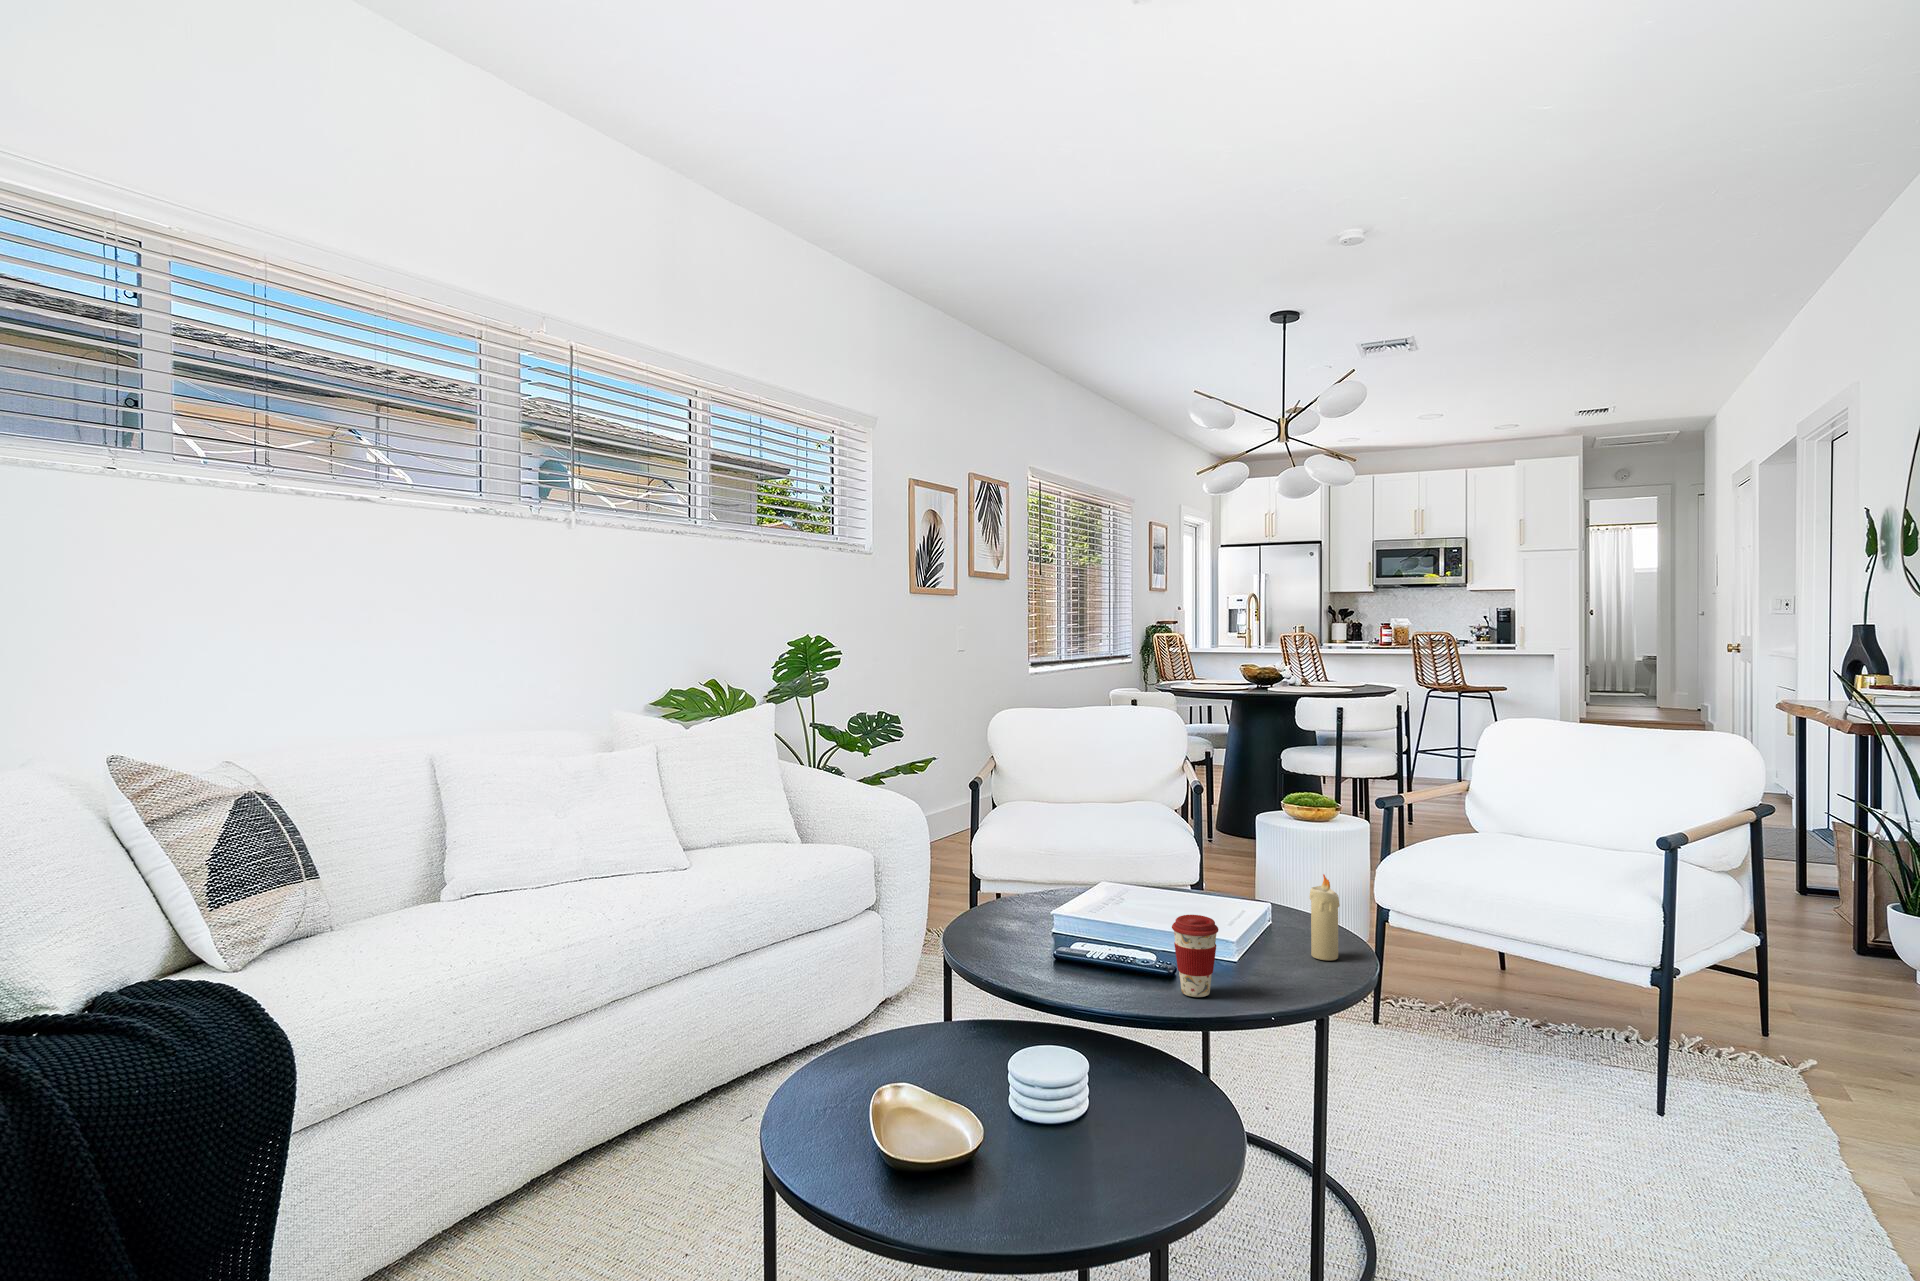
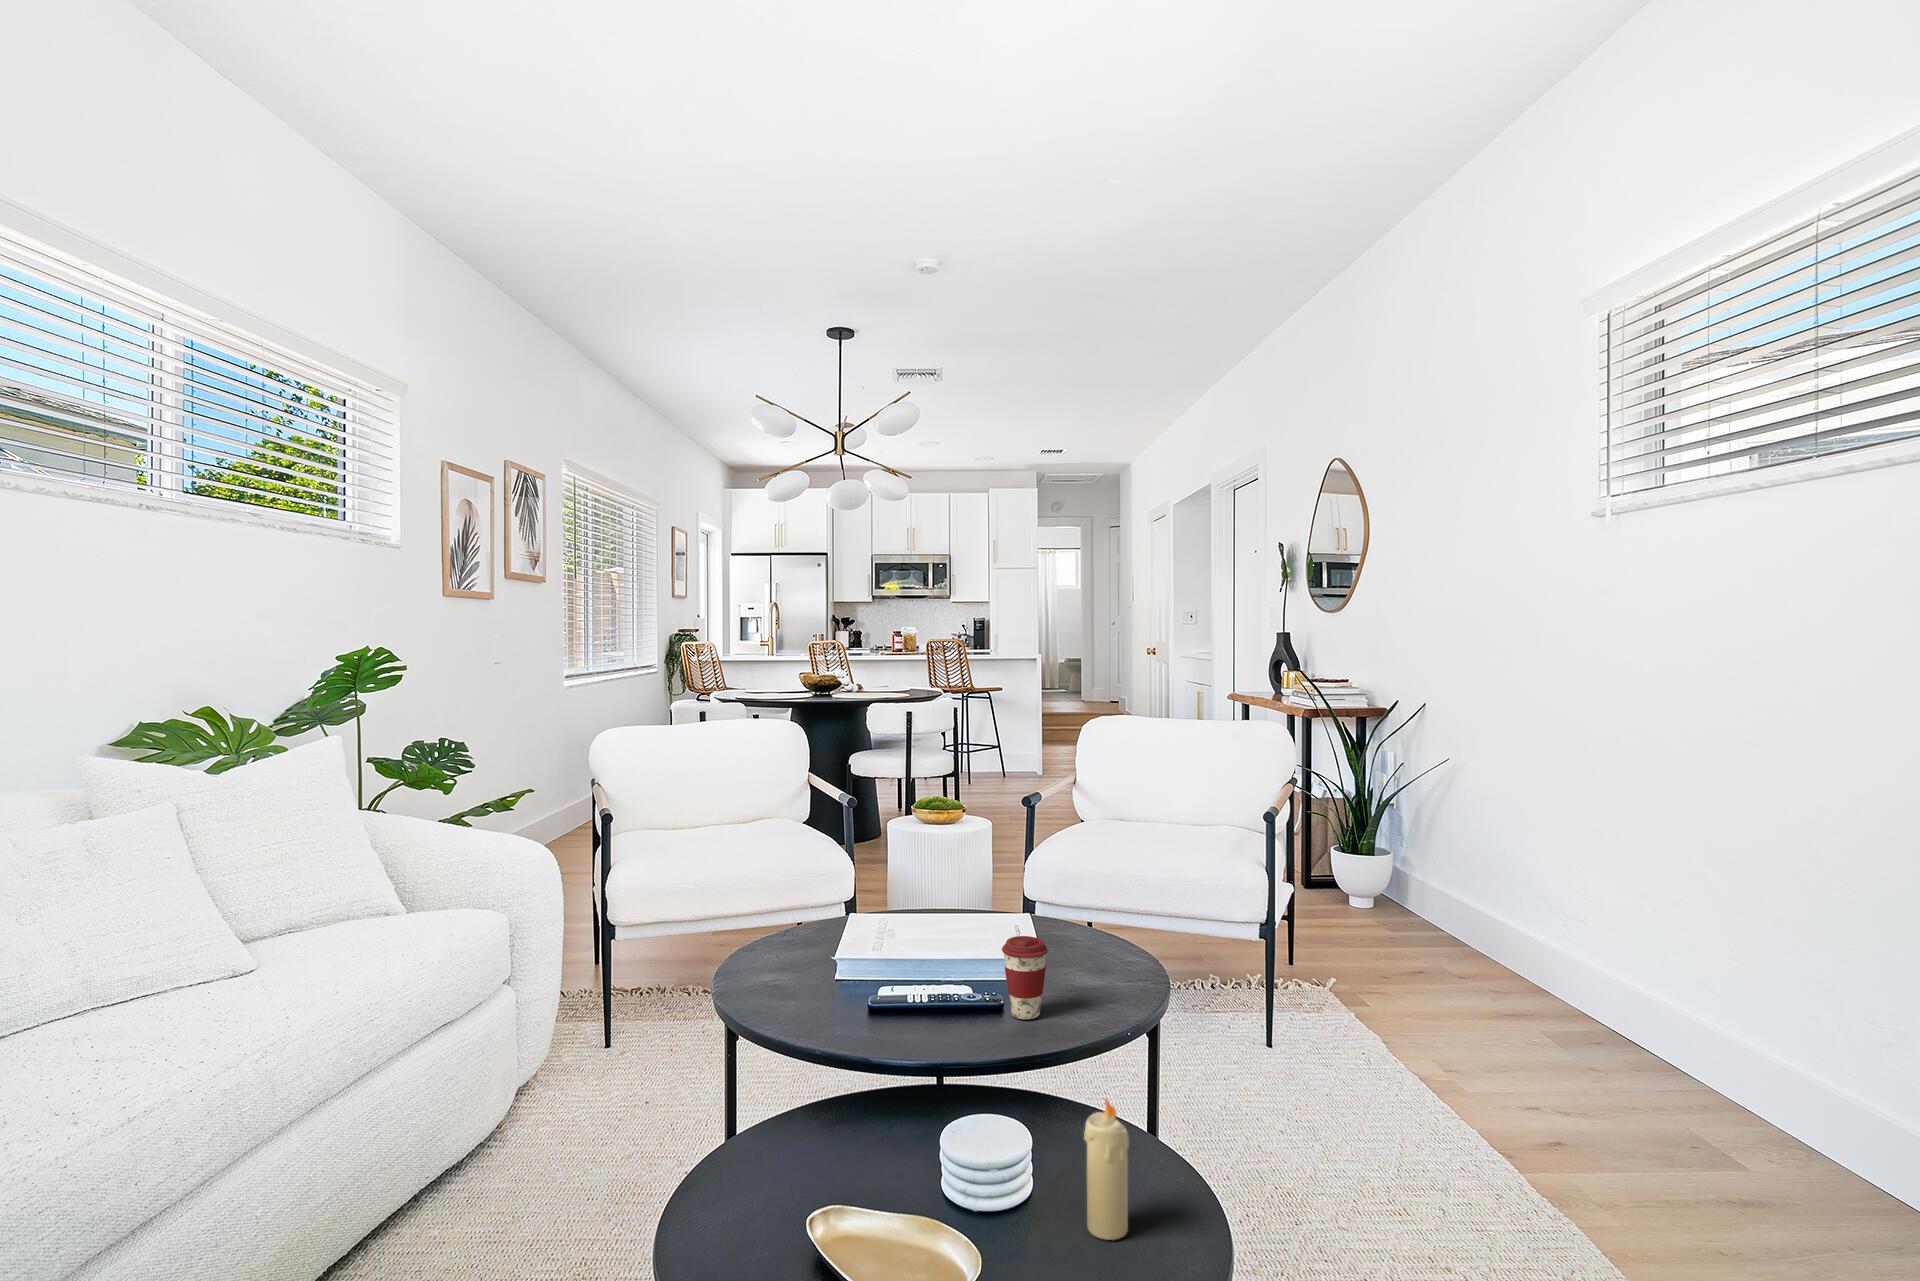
candle: present [1310,874,1340,960] -> present [1084,1099,1129,1240]

